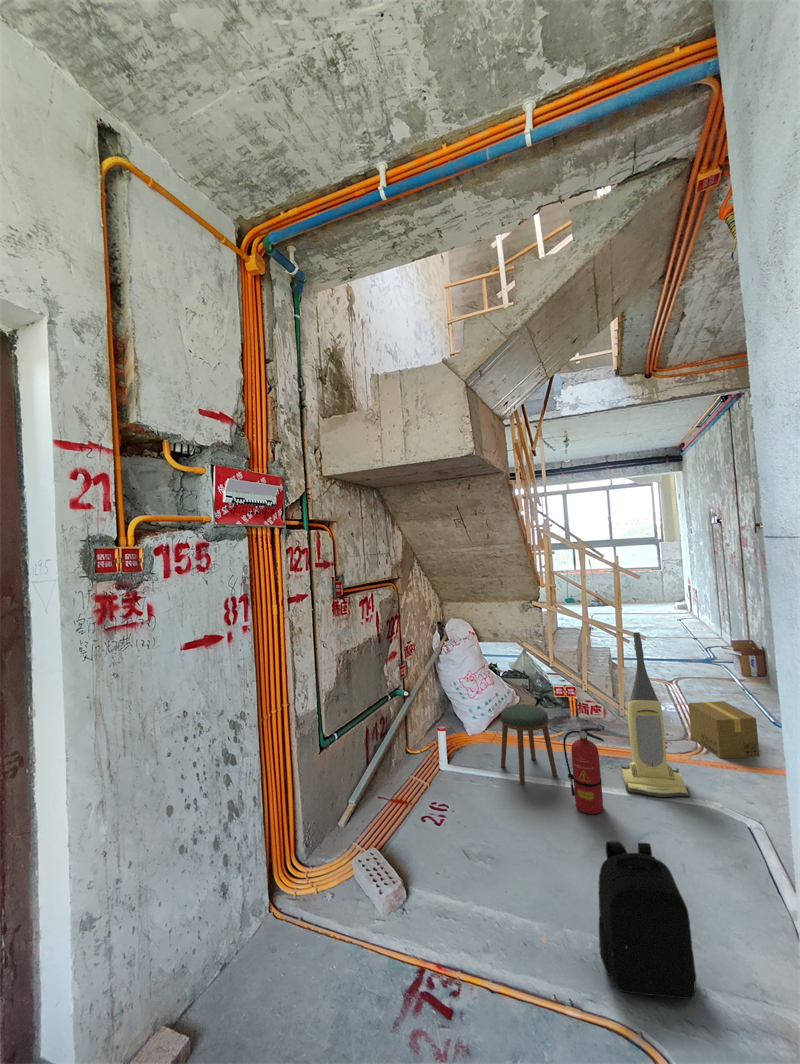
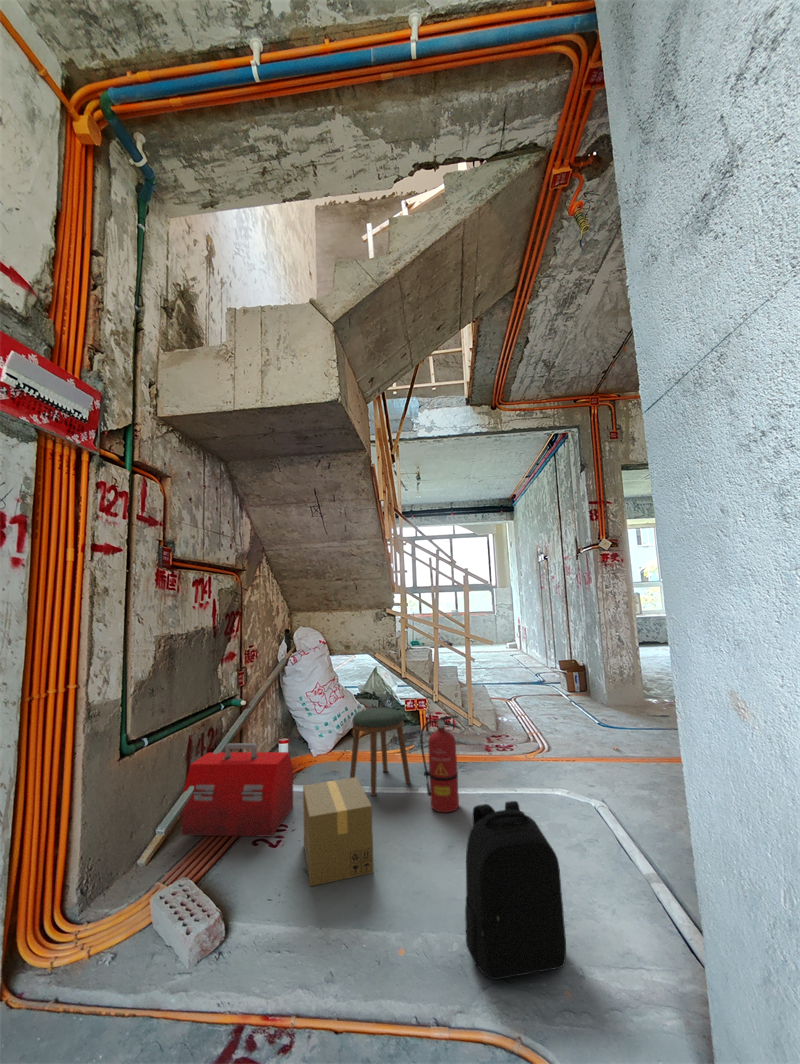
vacuum cleaner: present [621,632,690,797] -> none [474,622,538,788]
cardboard box: present [688,701,760,758] -> present [303,777,374,886]
toolbox: none [368,731,453,812] -> present [182,743,293,836]

